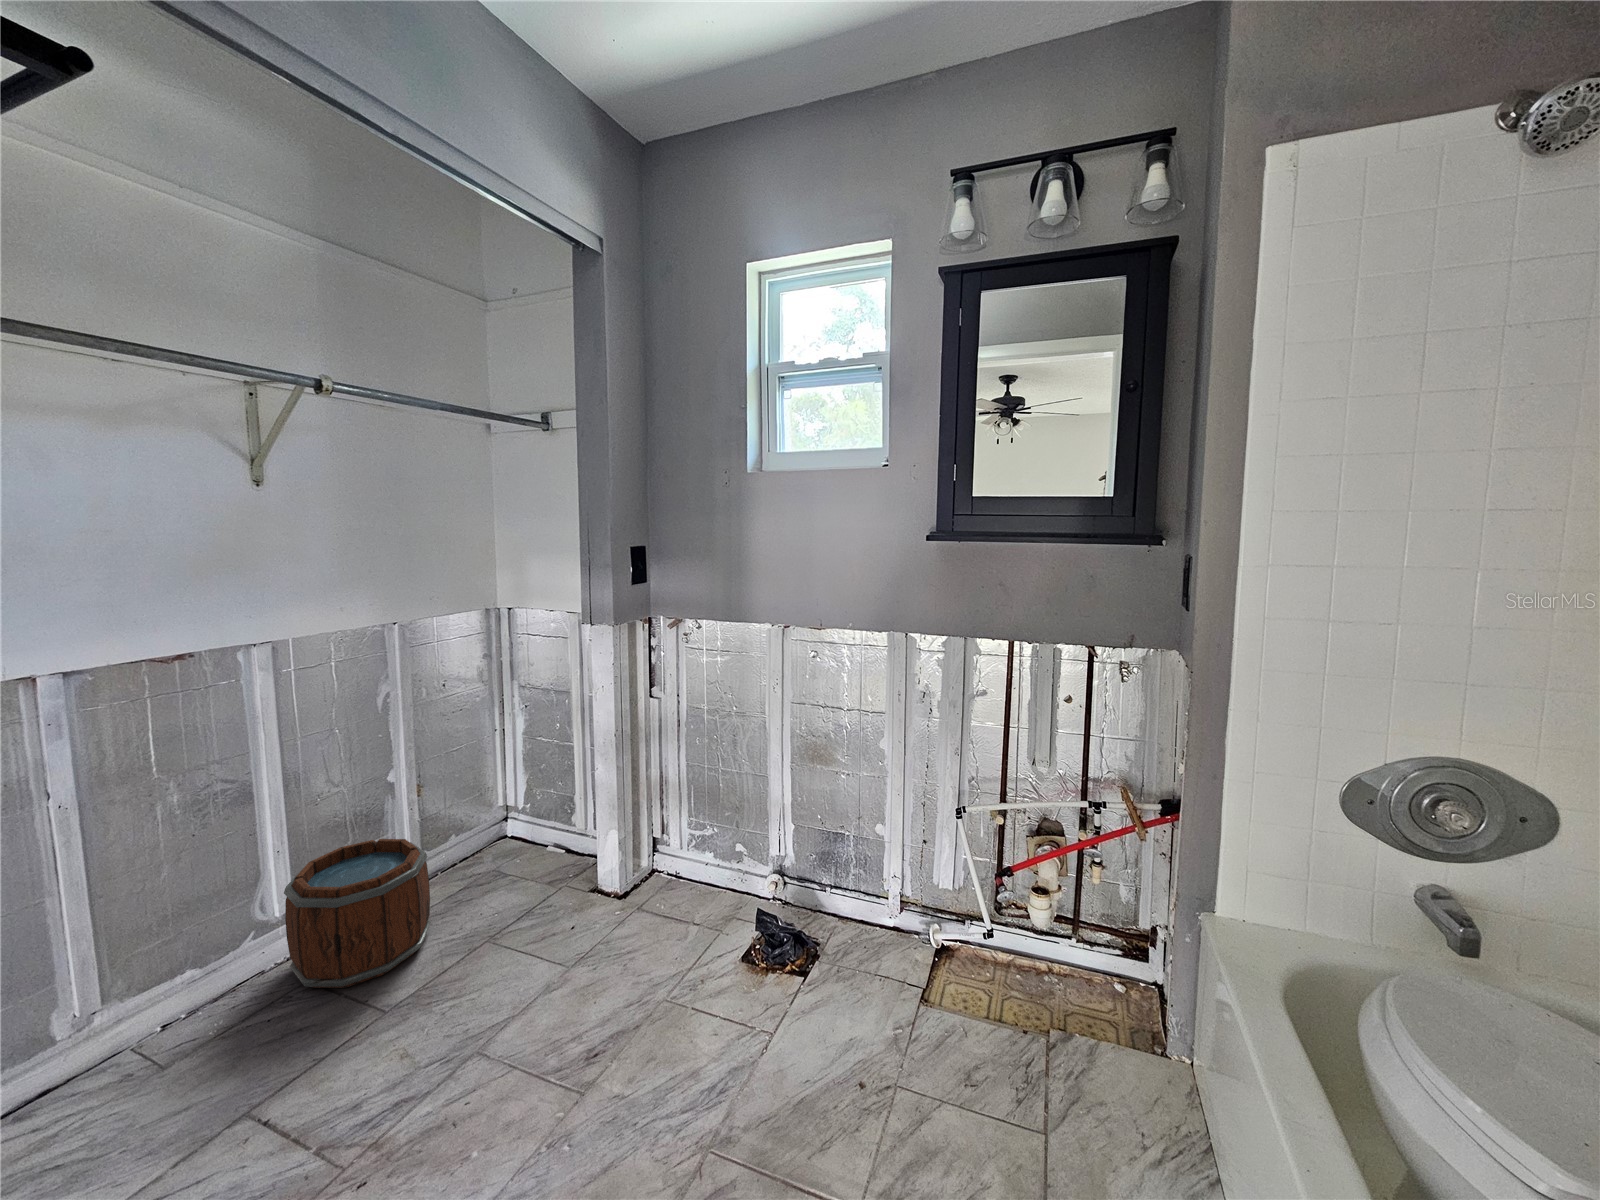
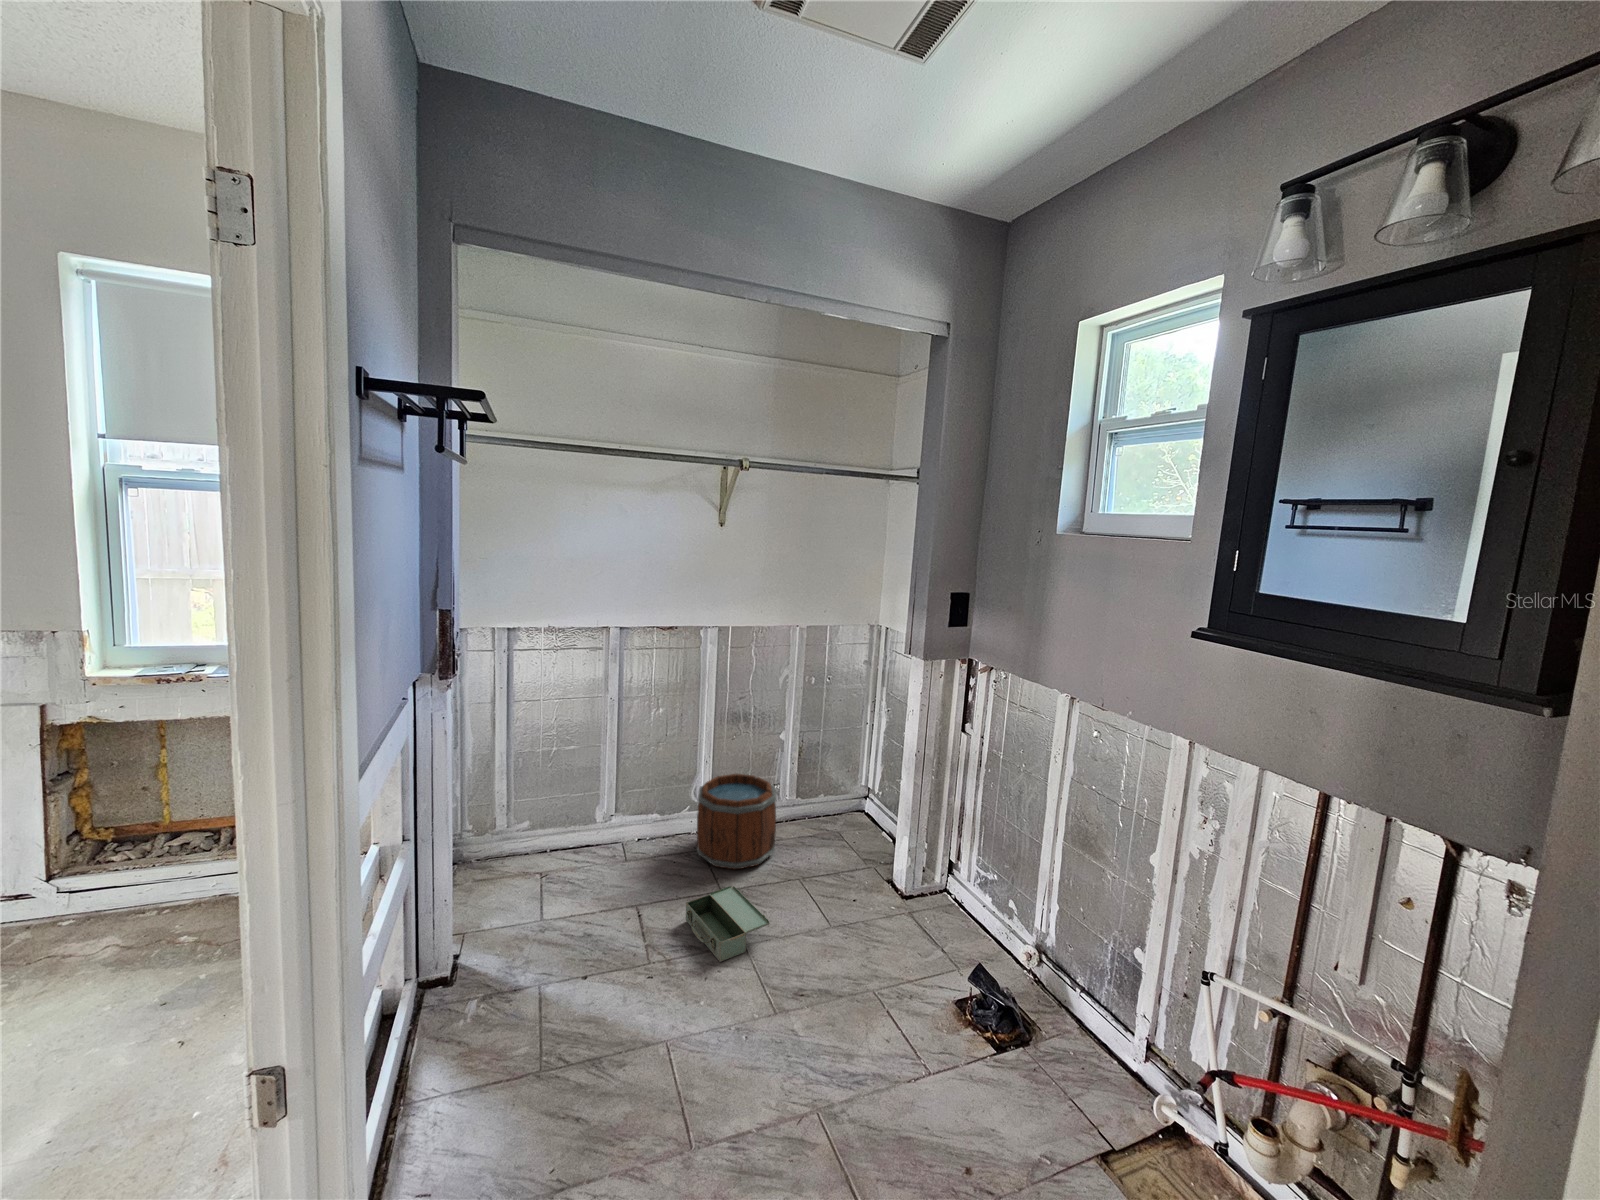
toolbox: none [351,991,505,1094] -> present [686,886,770,962]

